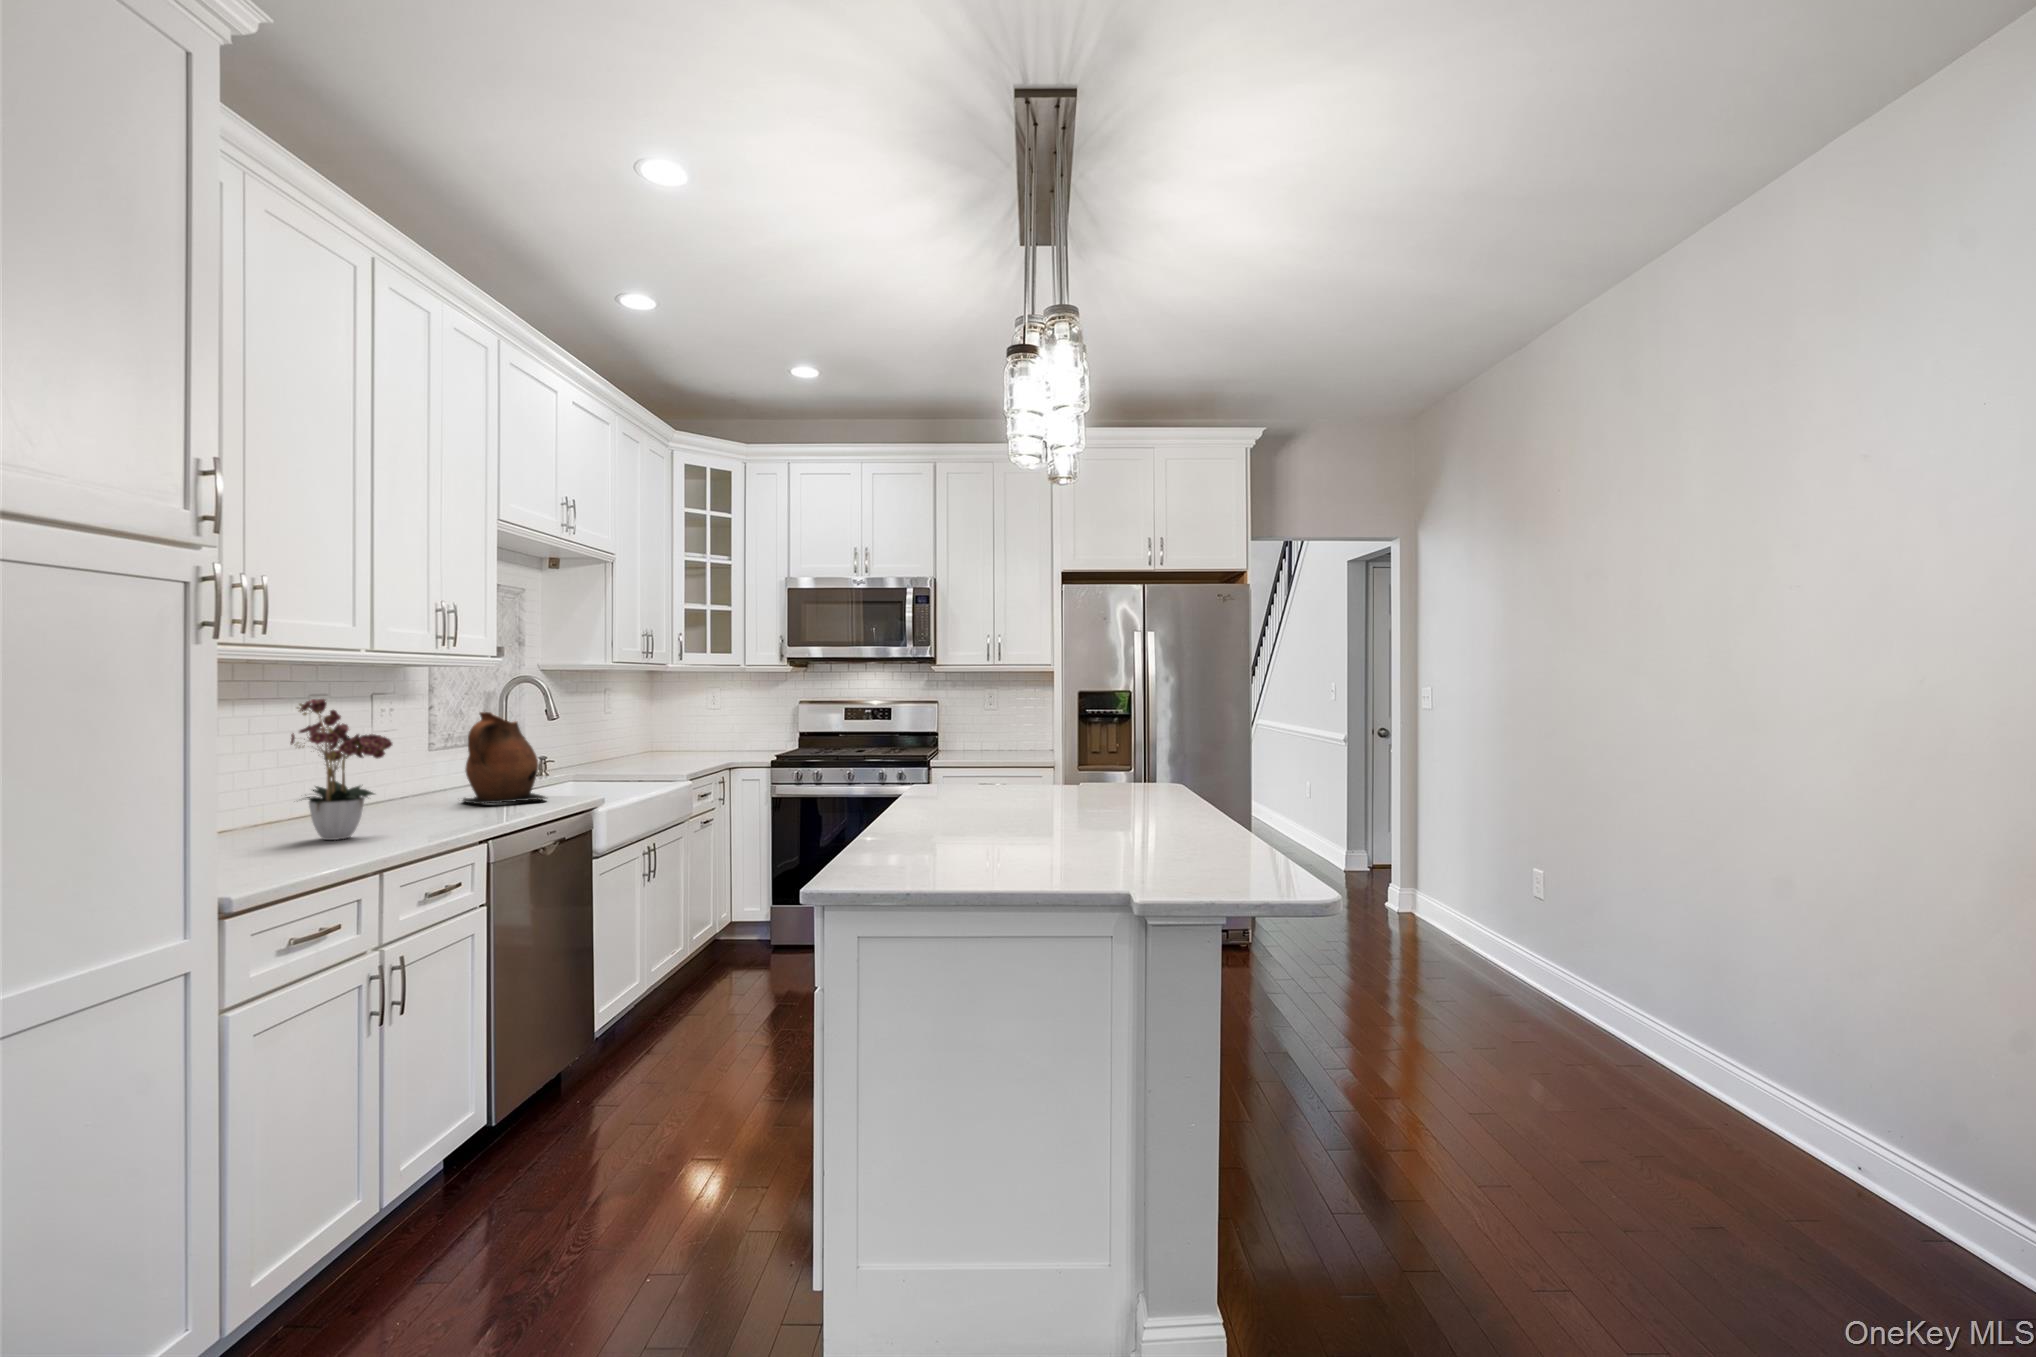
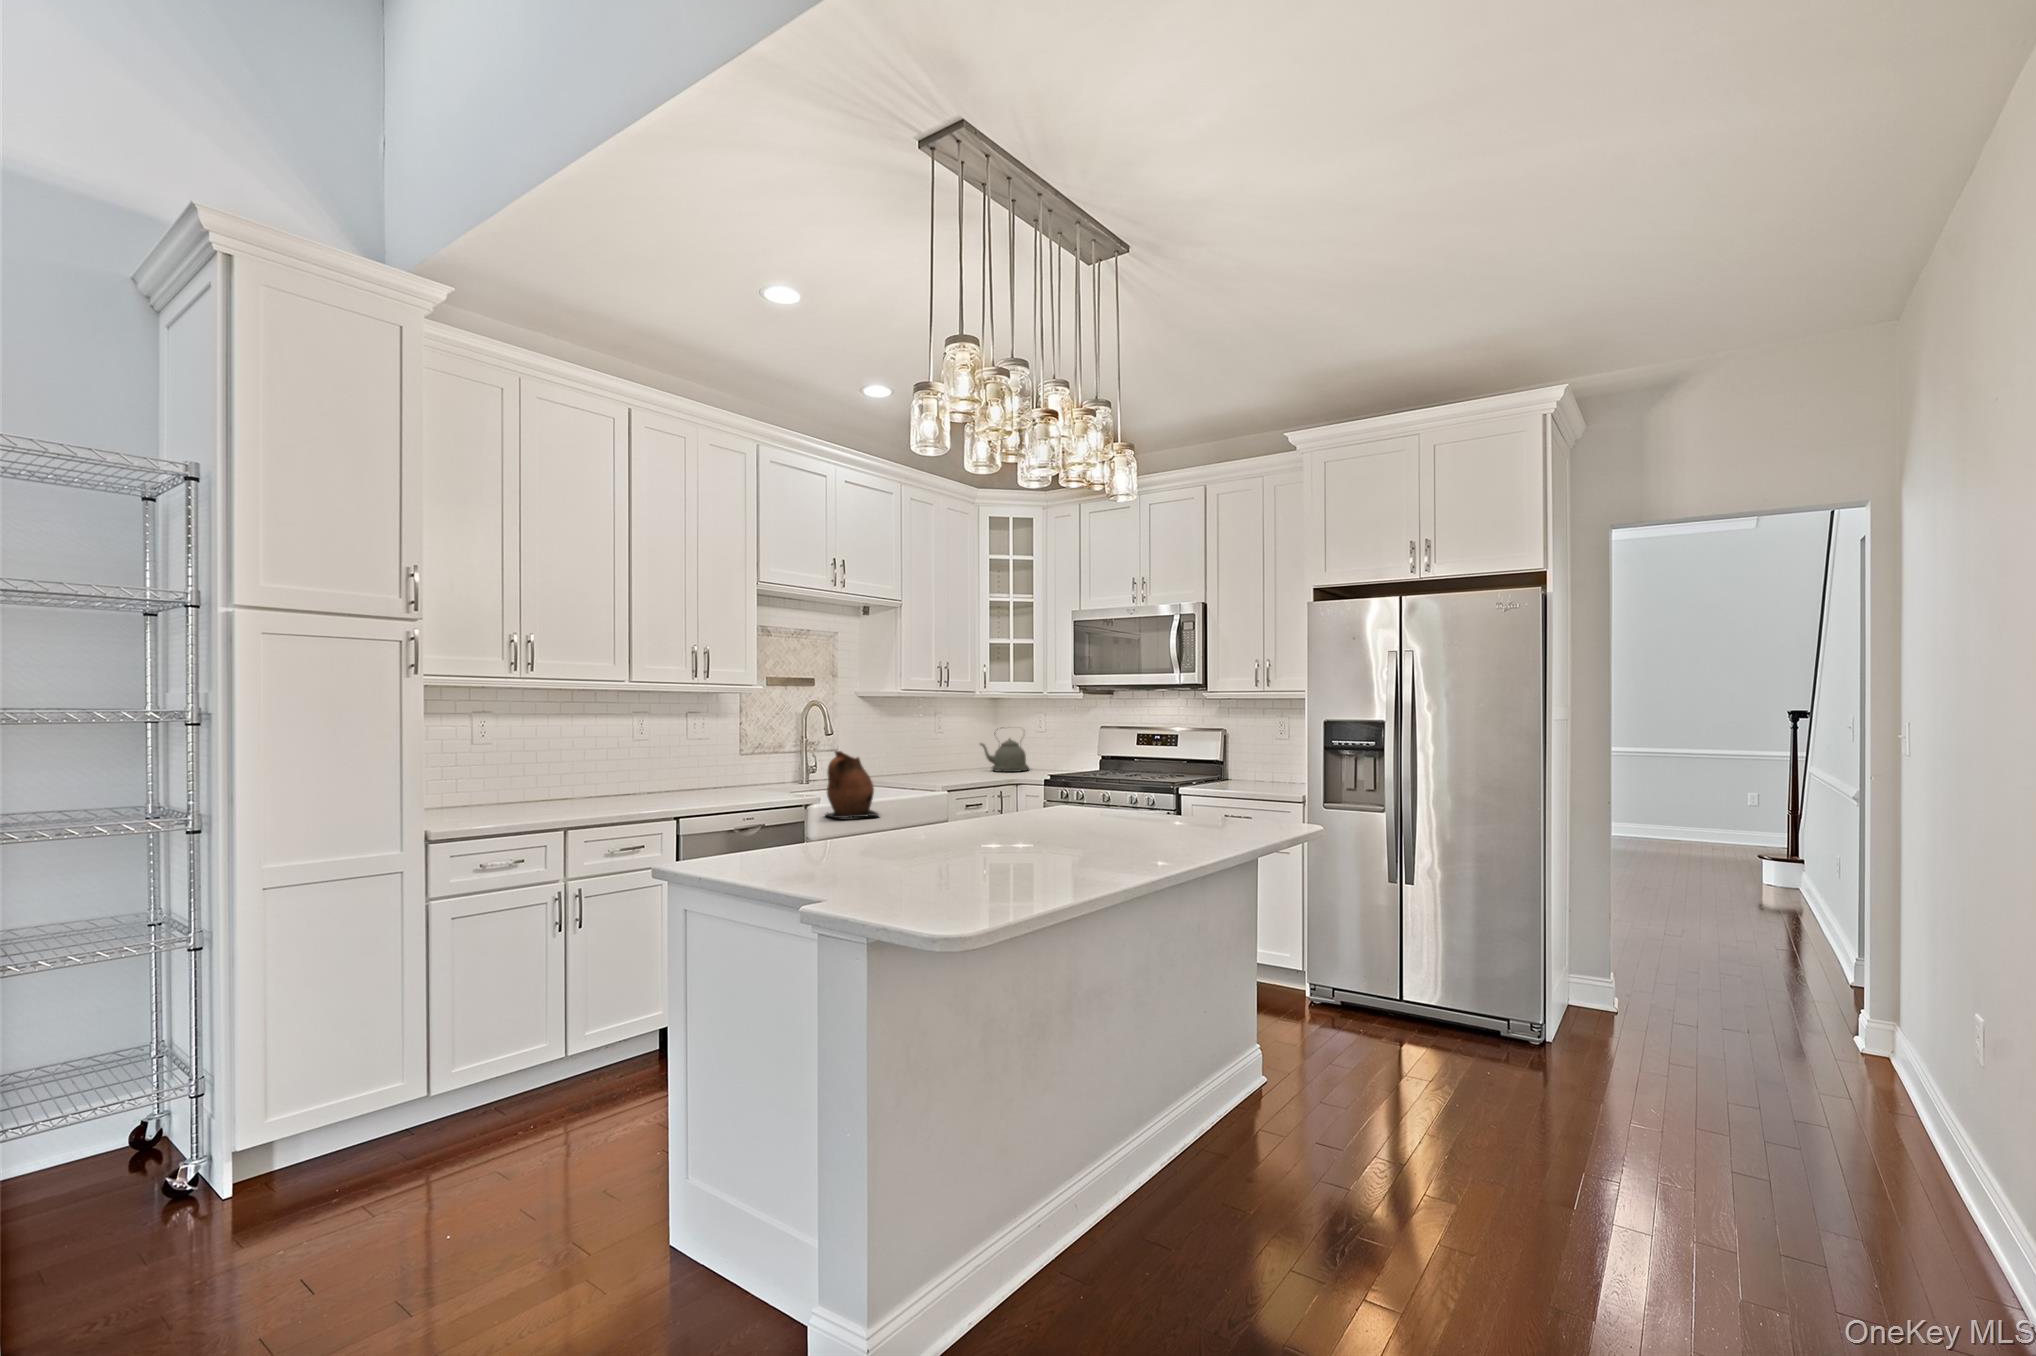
flower arrangement: present [291,699,393,840] -> none [726,746,788,842]
kettle: none [663,705,722,754] -> present [980,739,1029,772]

